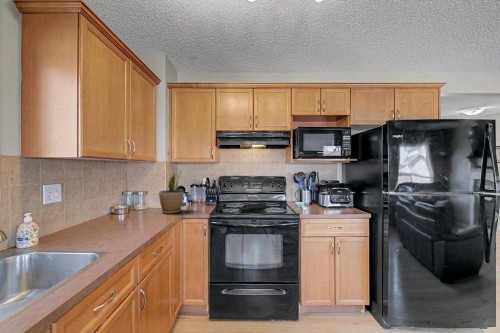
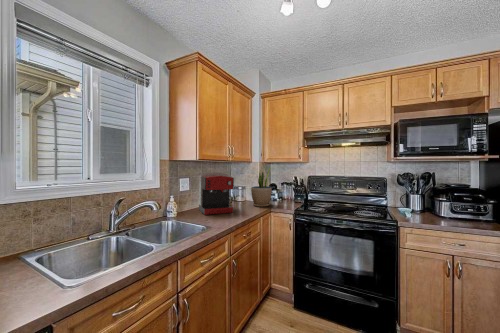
coffee maker: none [91,176,143,230] -> present [199,172,234,215]

